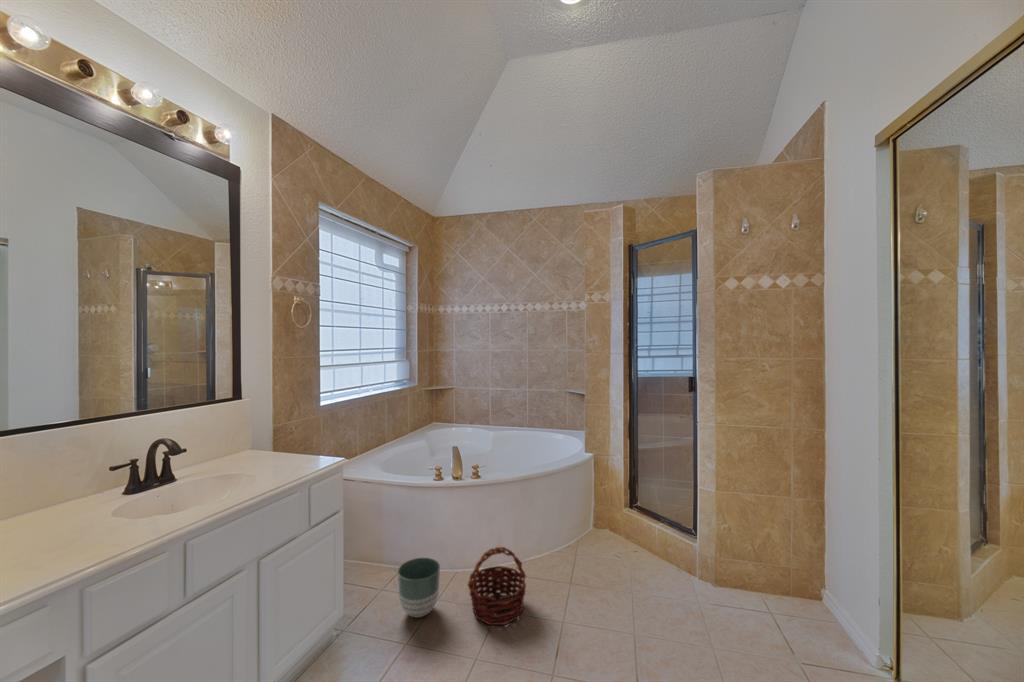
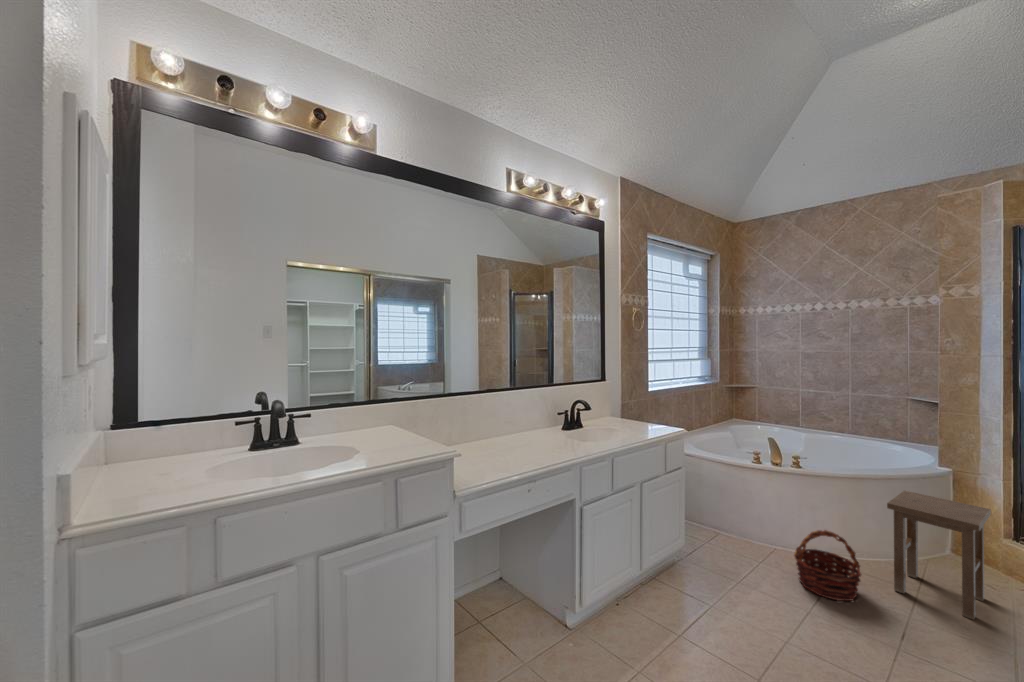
stool: none [547,483,616,599] -> present [887,491,991,620]
planter: present [398,558,440,617] -> none [725,522,764,570]

